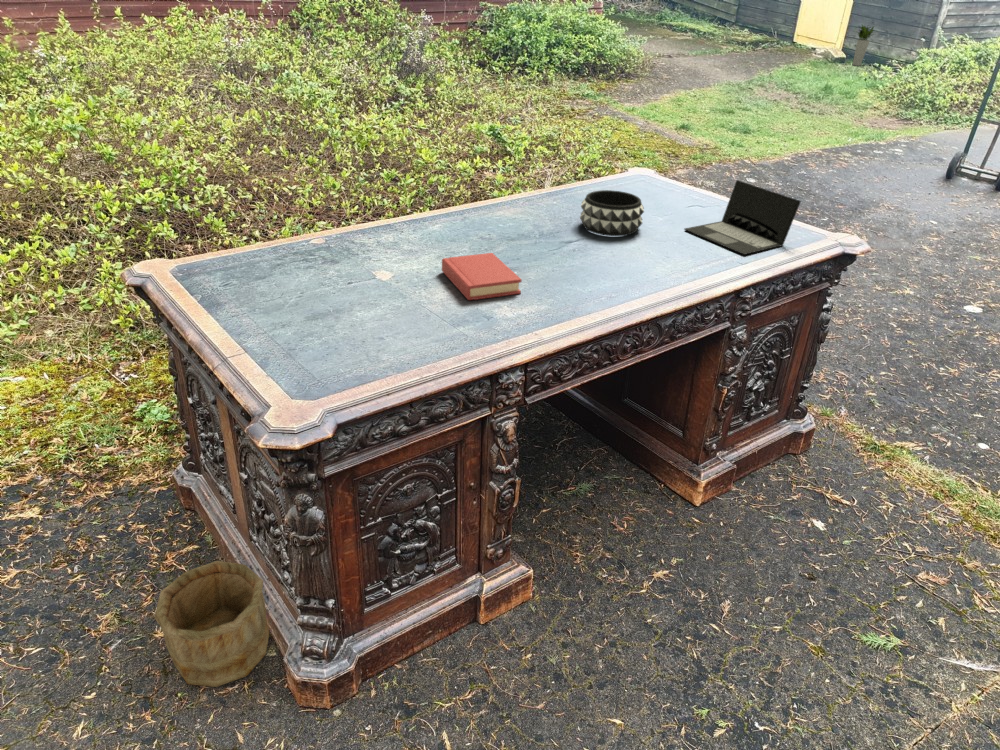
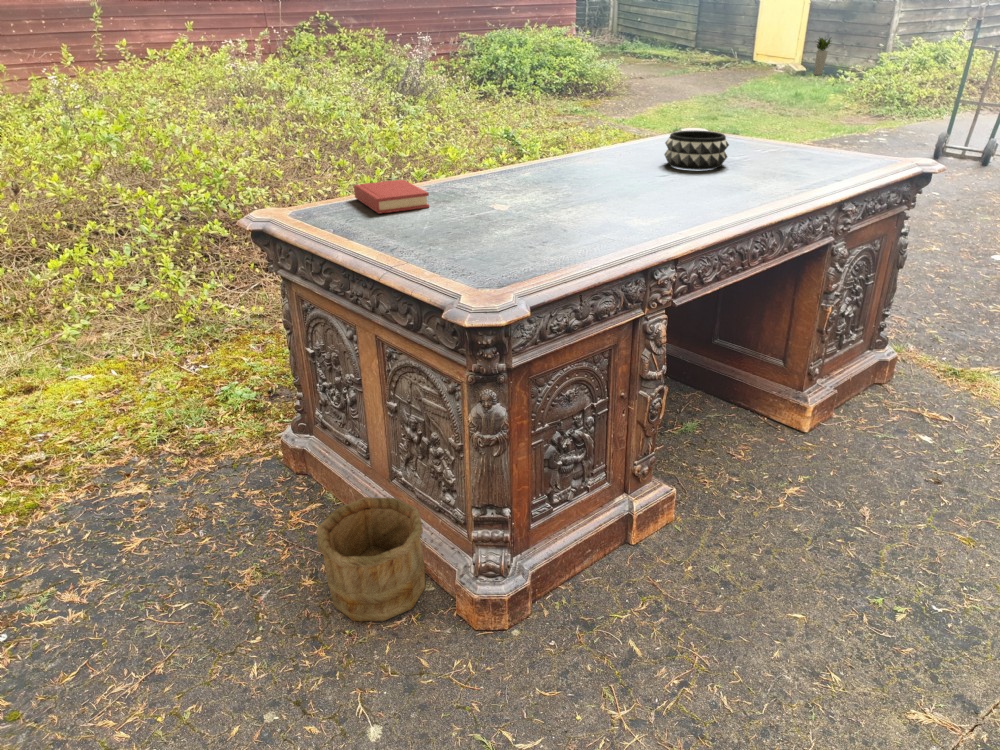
laptop: present [685,180,801,255] -> none [766,113,882,174]
hardback book: present [442,253,522,300] -> present [354,180,429,214]

